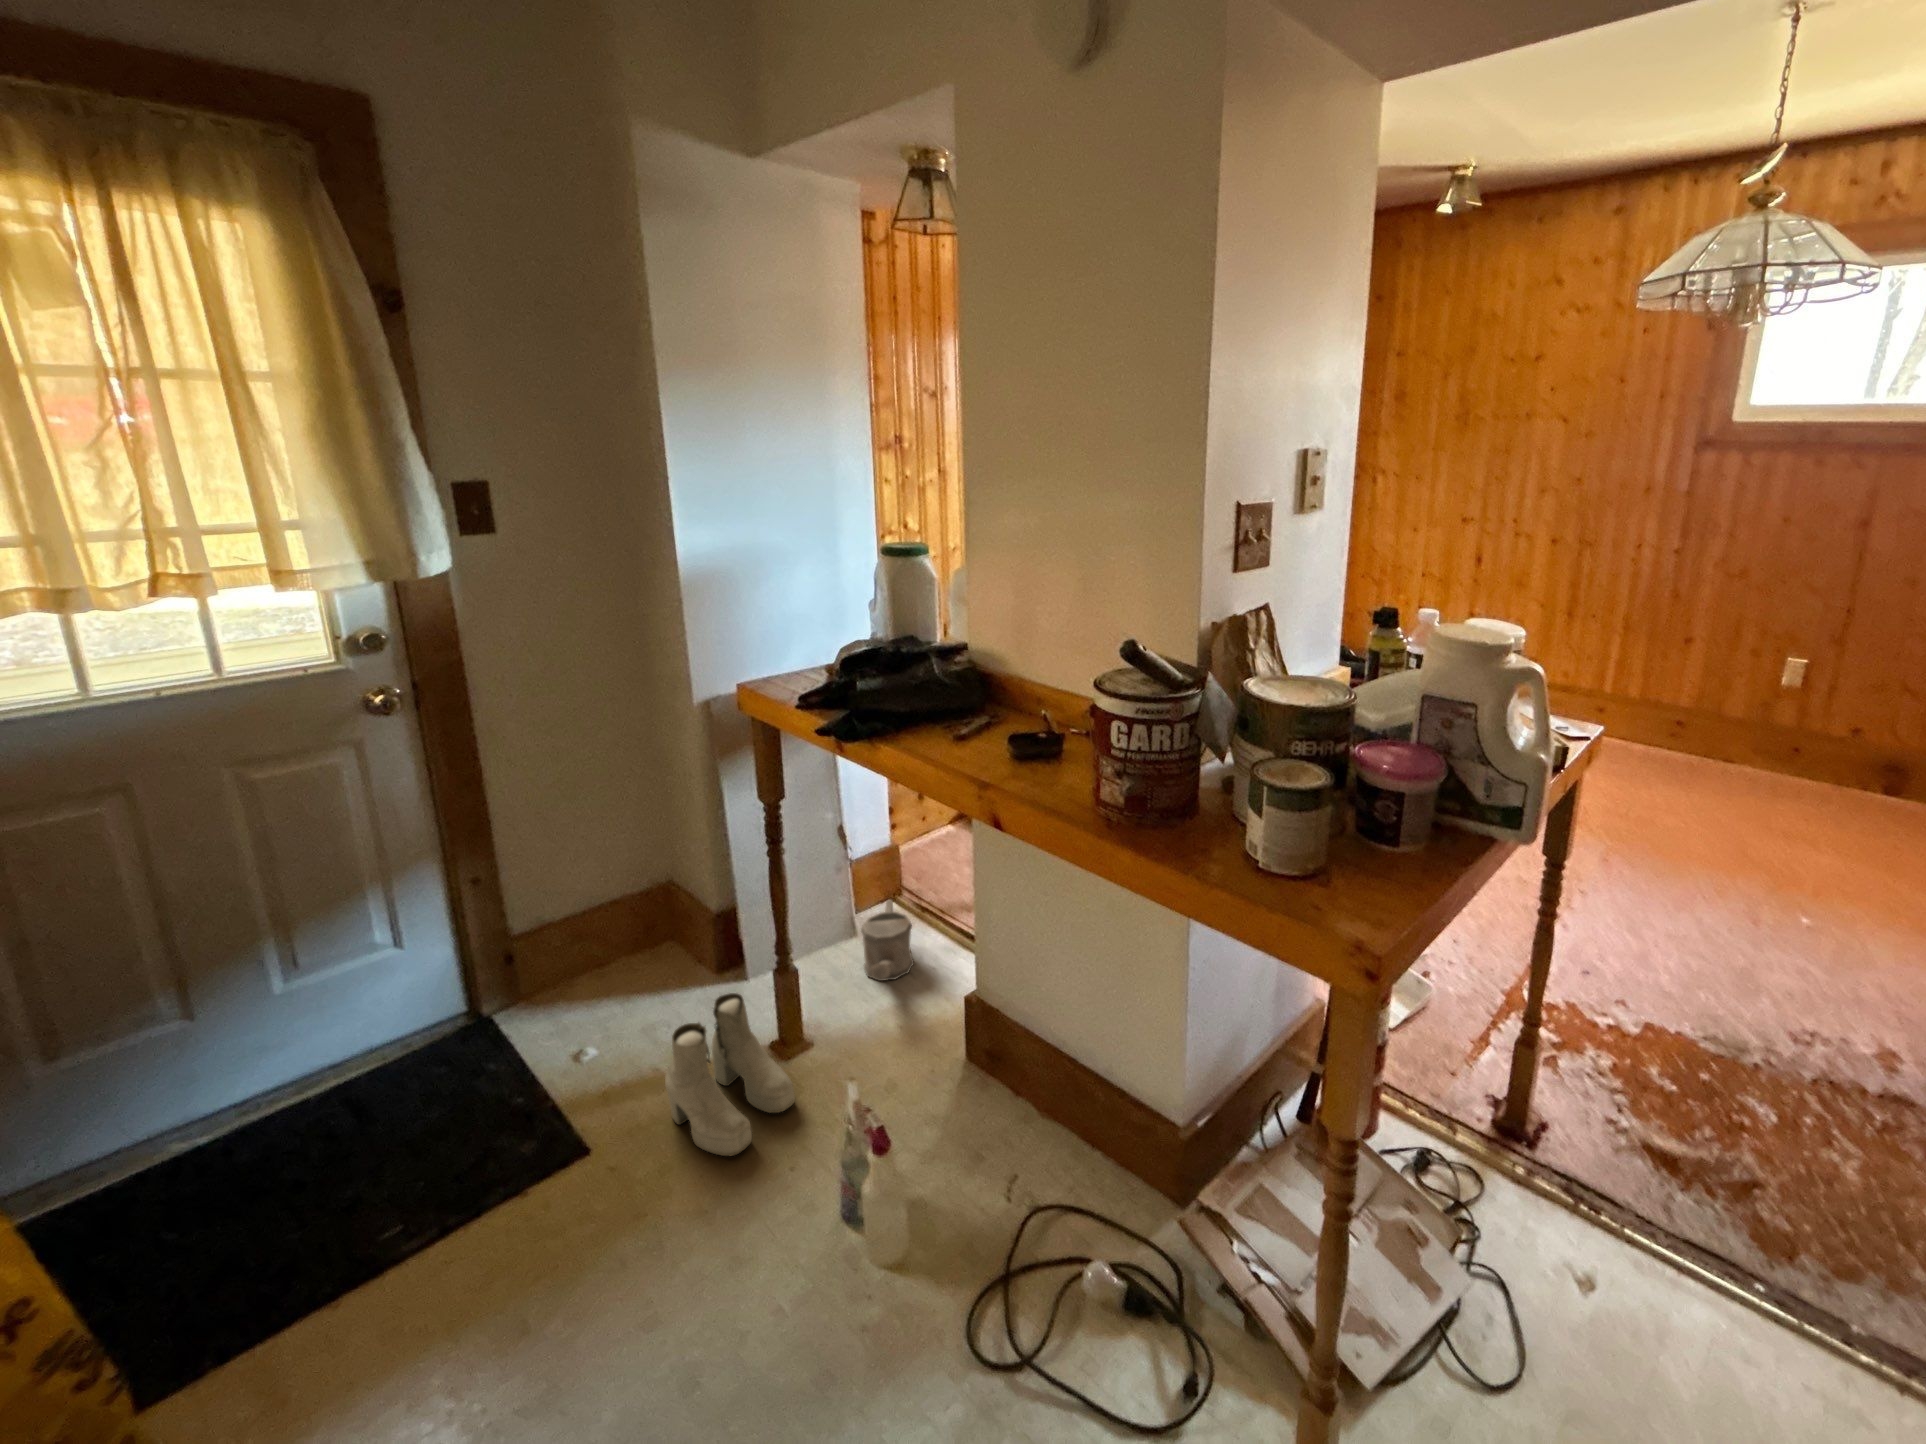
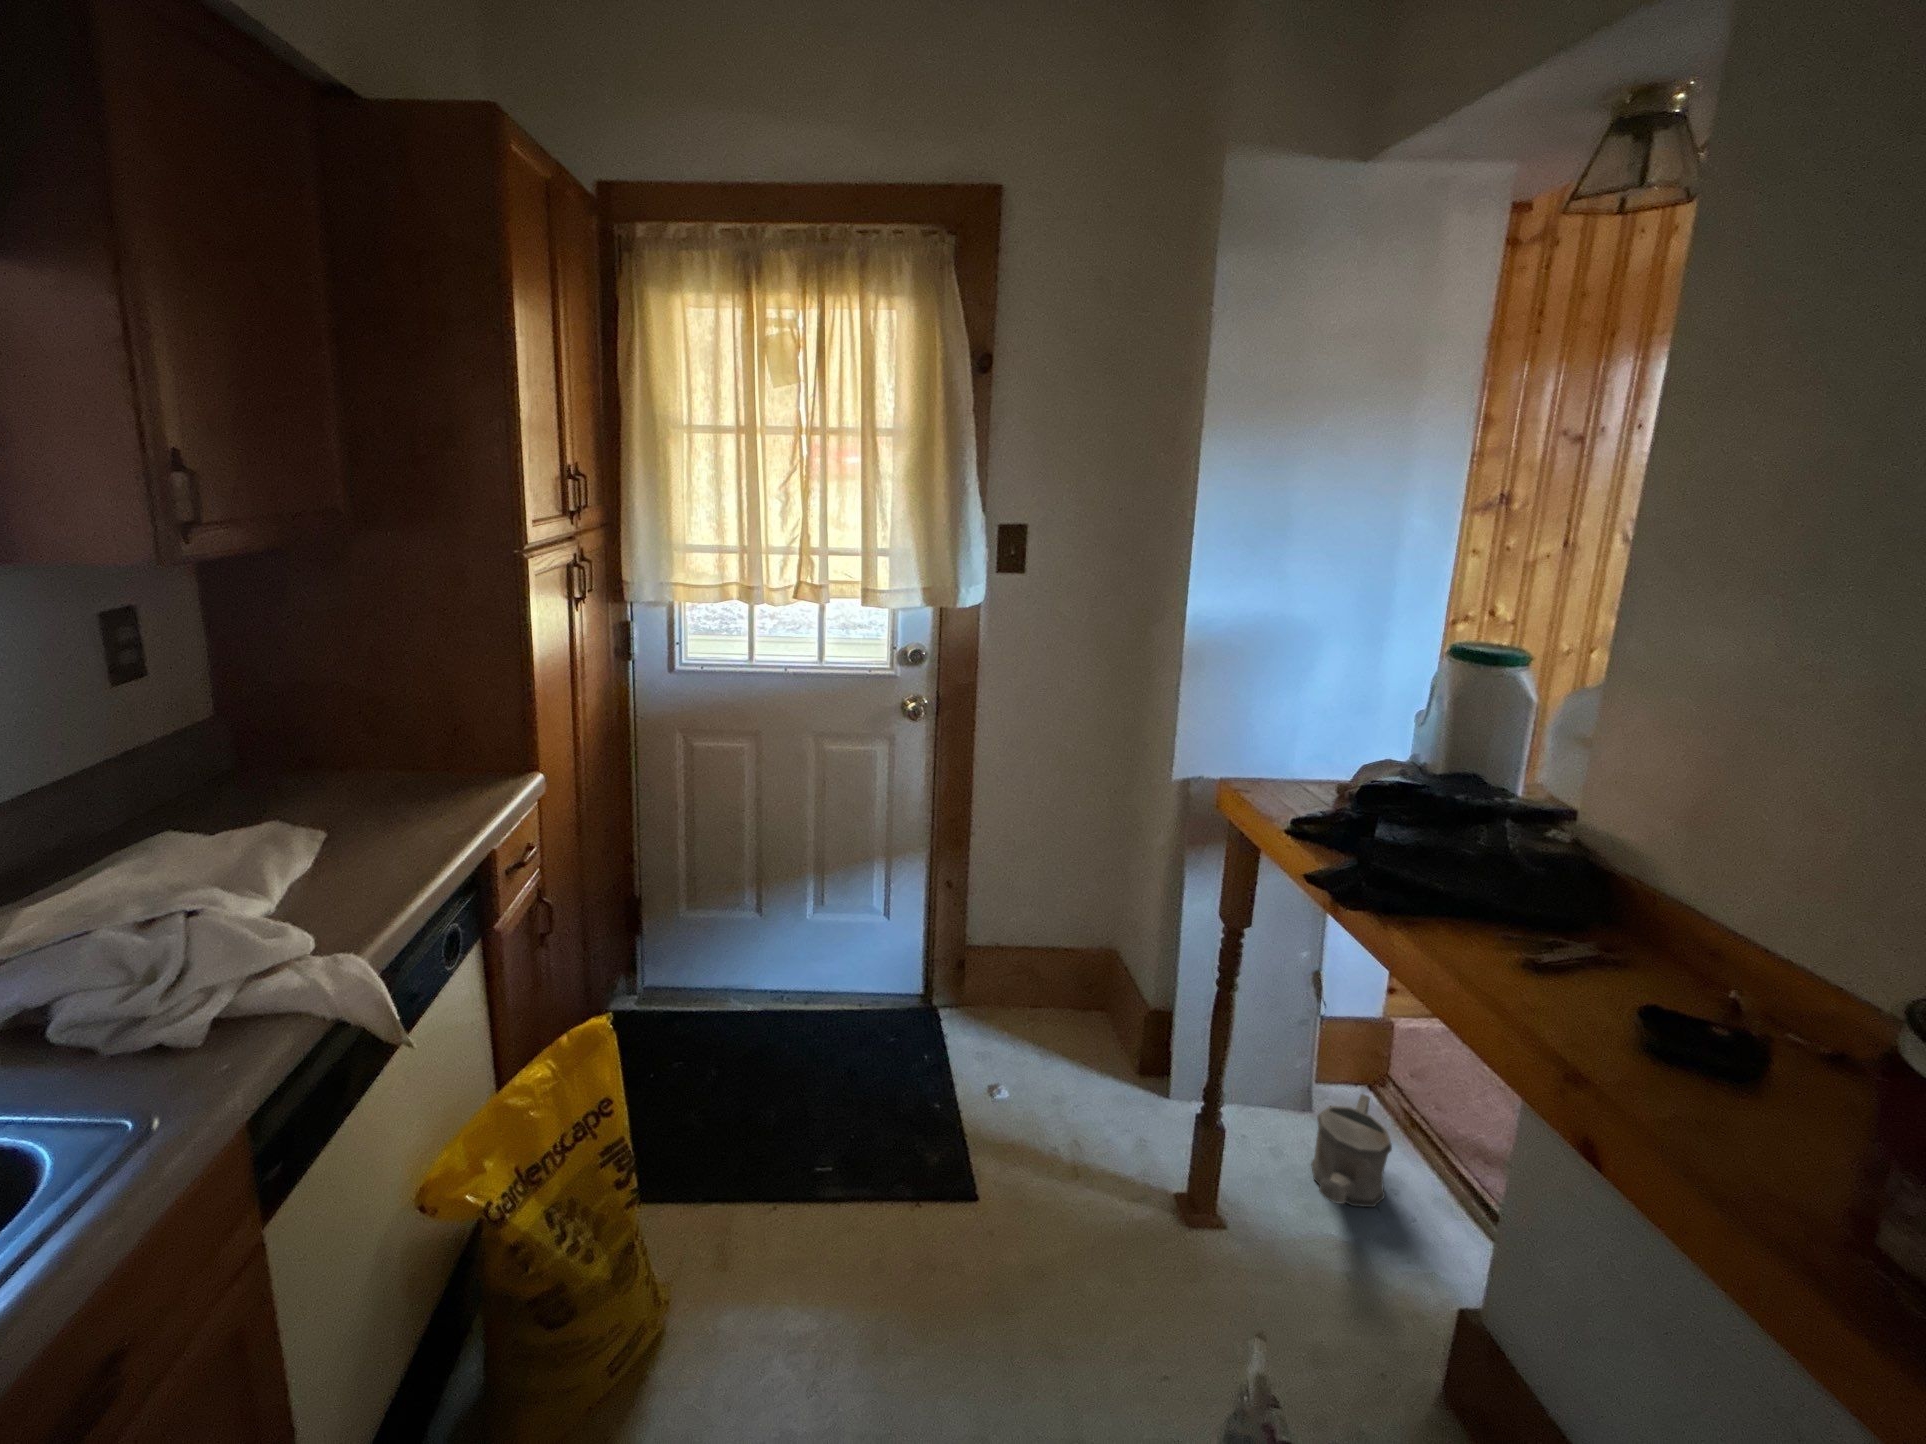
boots: present [665,993,795,1156] -> none [1057,1117,1189,1315]

